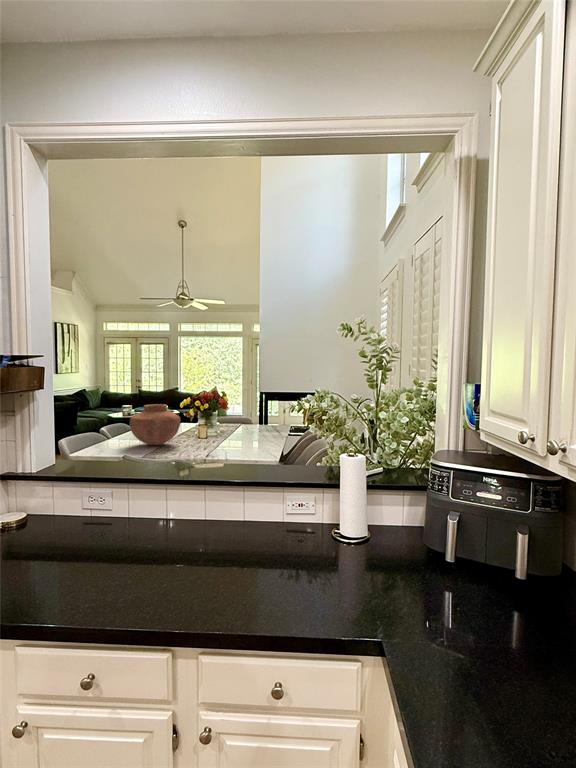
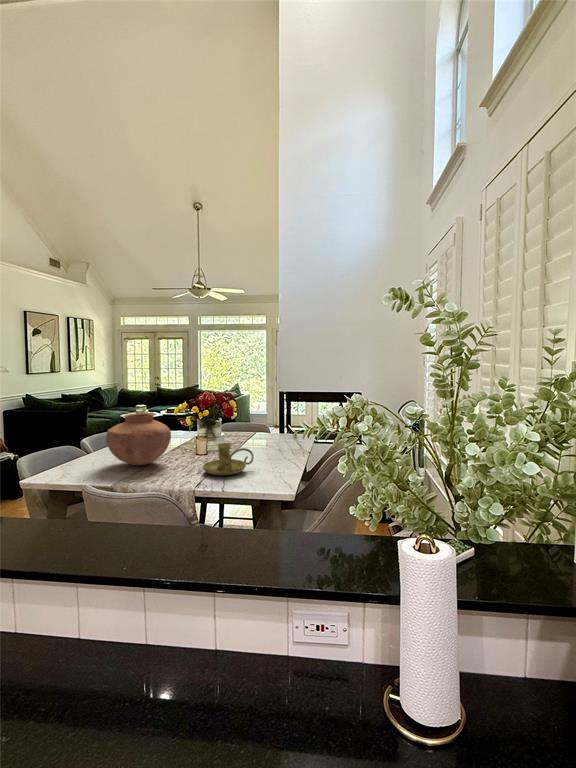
candle holder: none [208,427,247,451] -> present [203,443,254,475]

